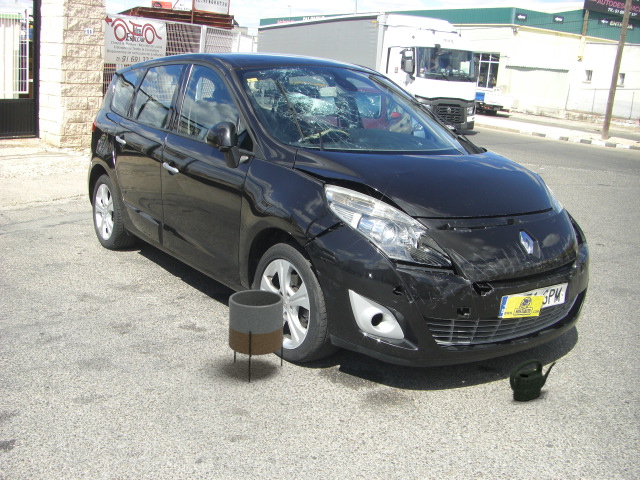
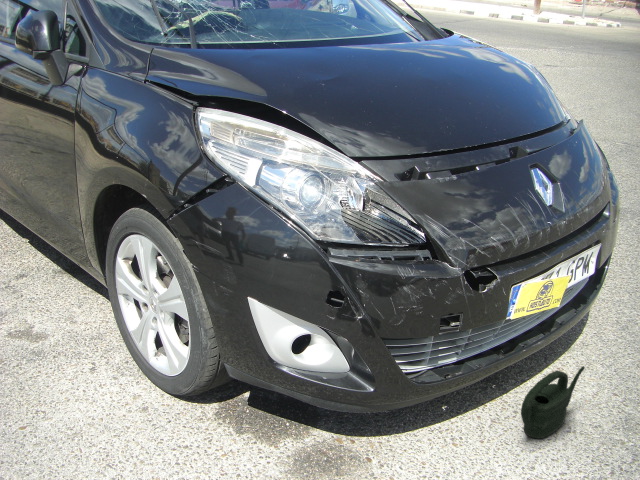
planter: present [229,290,284,382] -> none [48,290,158,450]

